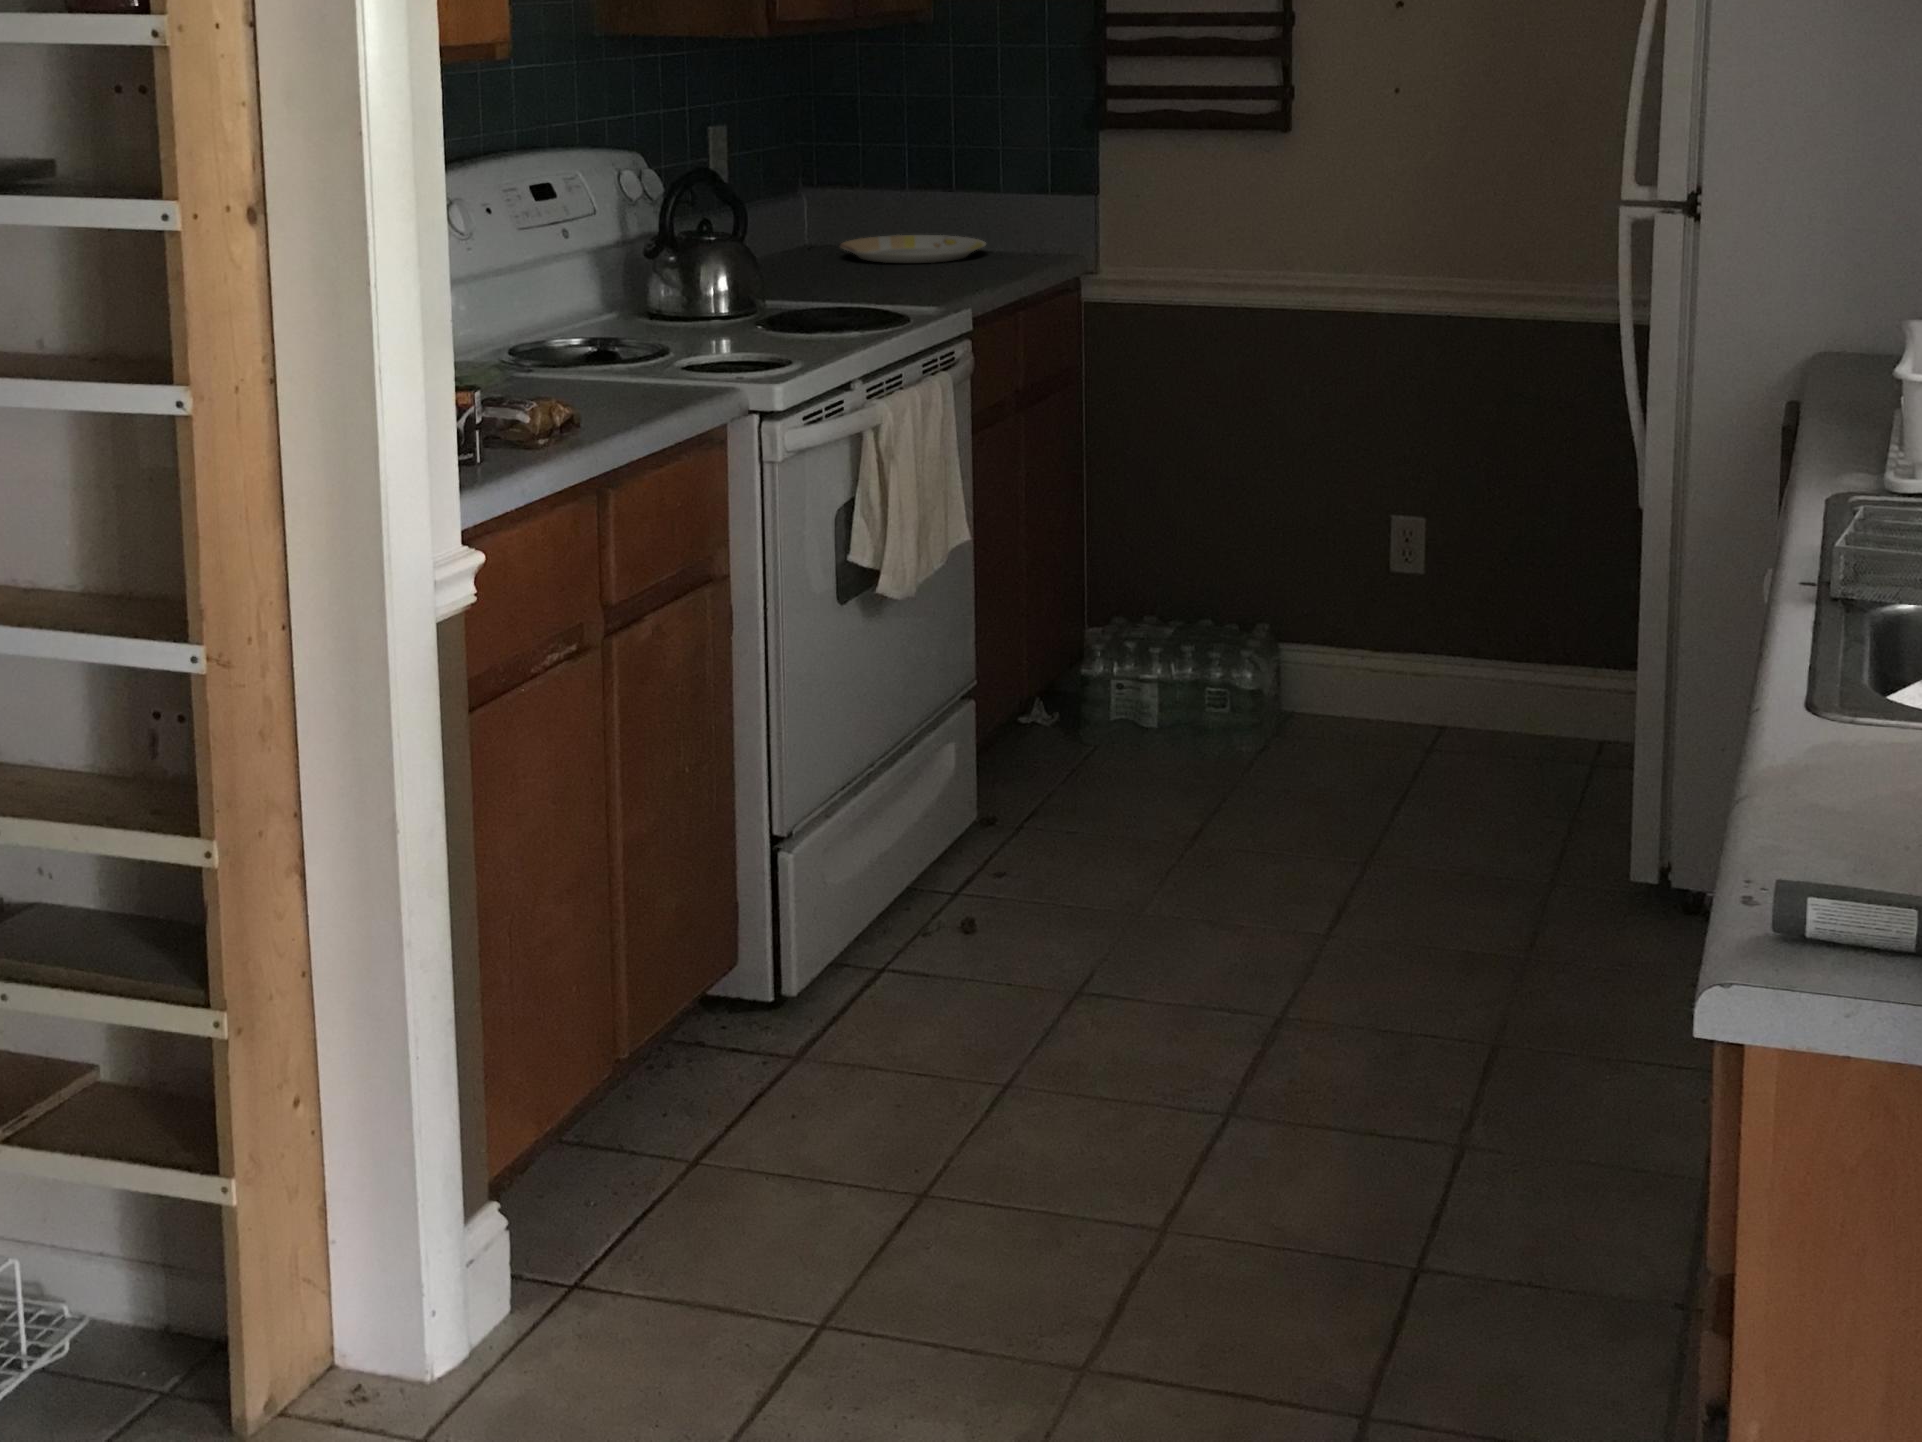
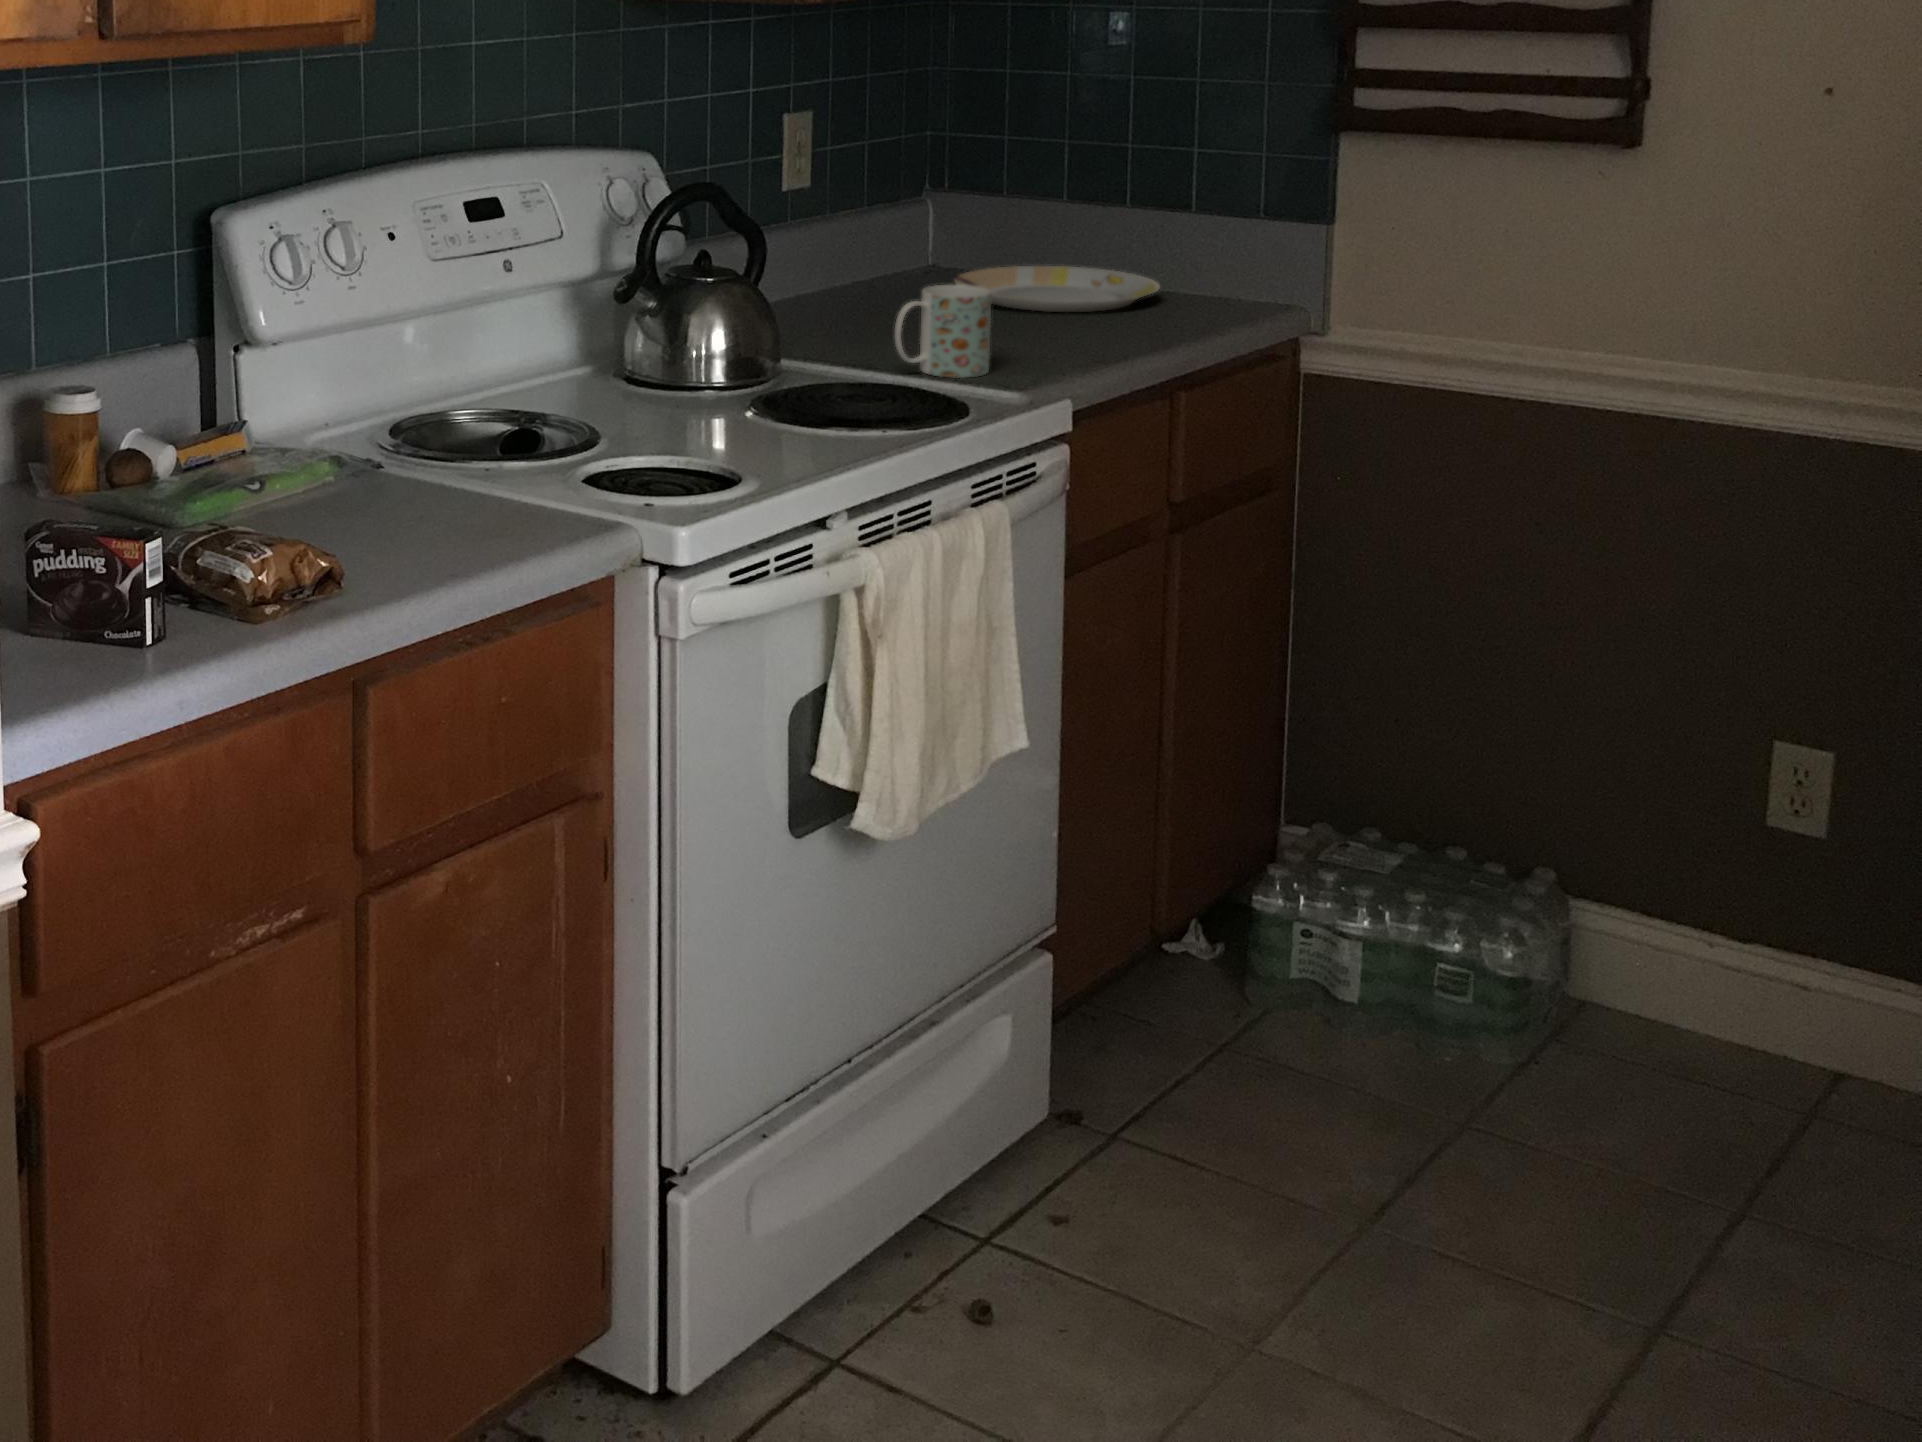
mug: none [838,237,903,301] -> present [895,285,992,378]

